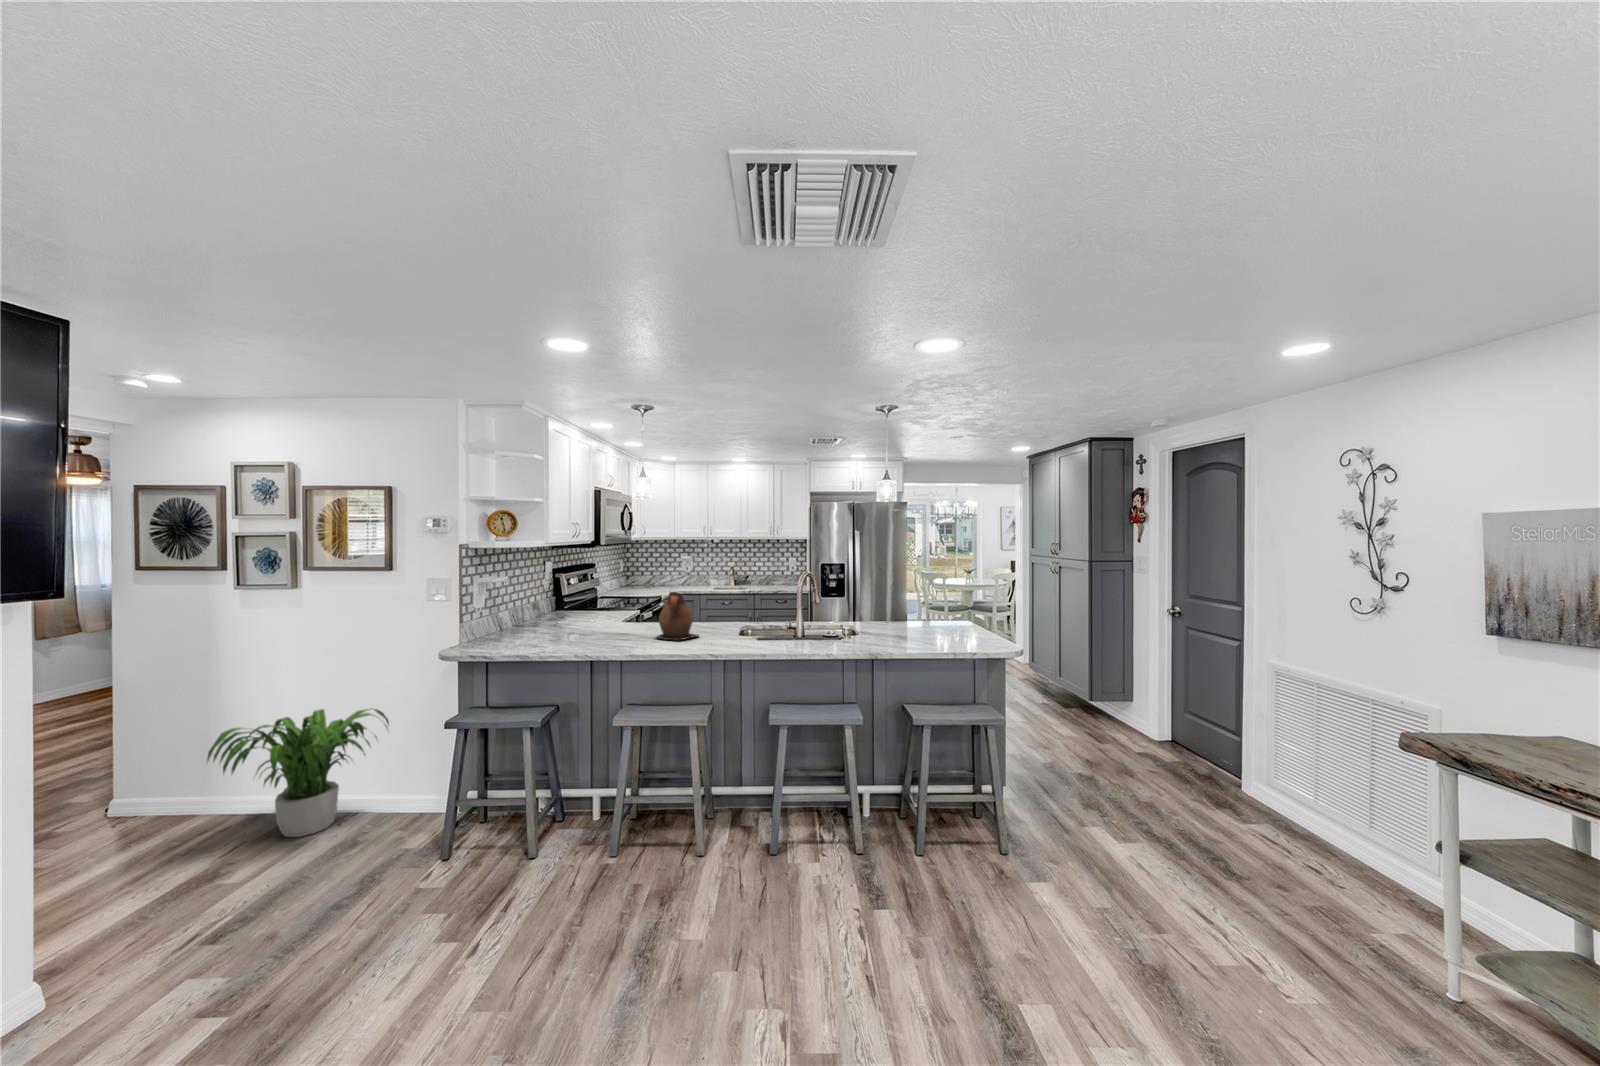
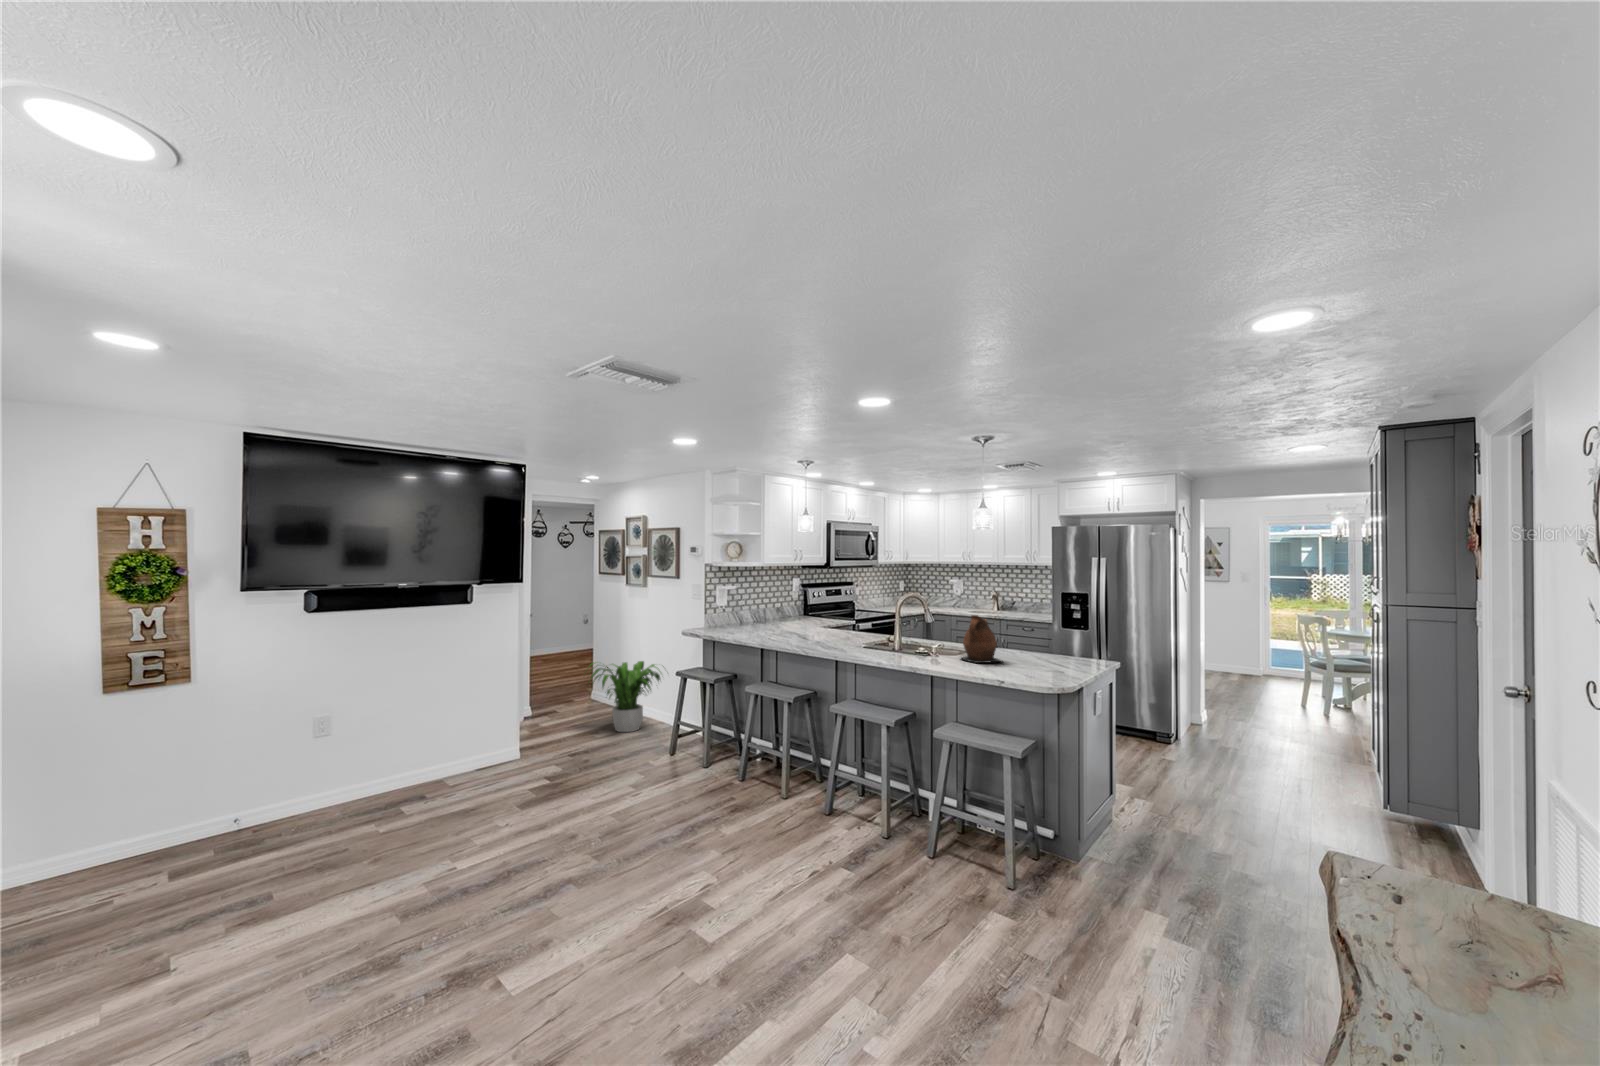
ceramic pitcher: present [657,592,698,640] -> present [962,615,1002,663]

